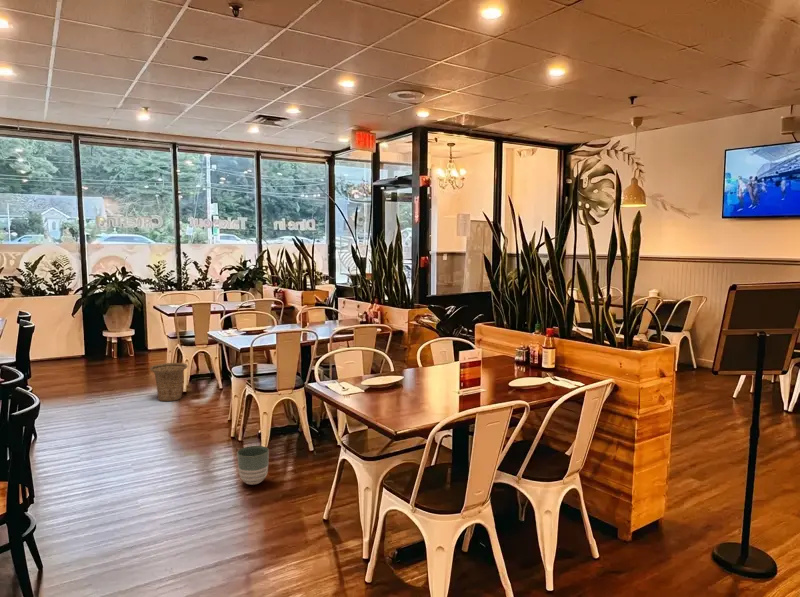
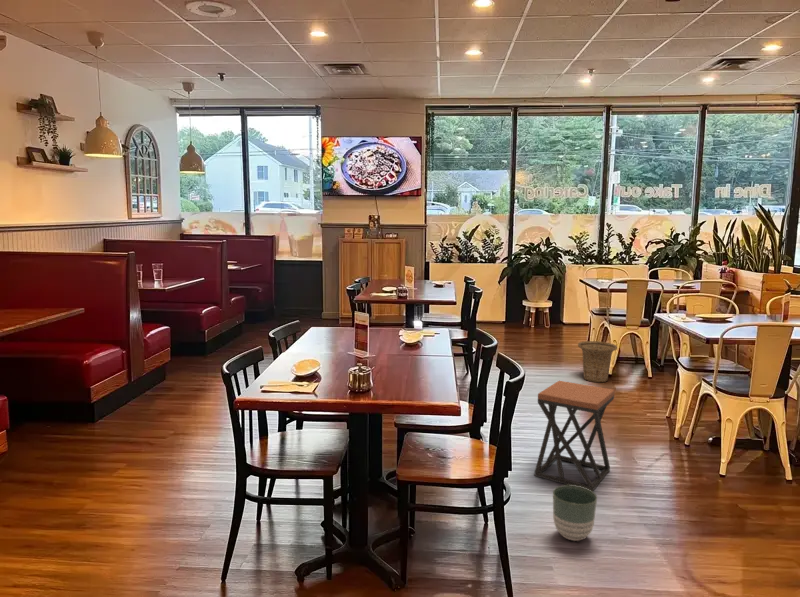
stool: none [86,404,167,500] -> present [534,381,614,491]
planter: present [237,446,269,485] -> present [553,485,597,541]

